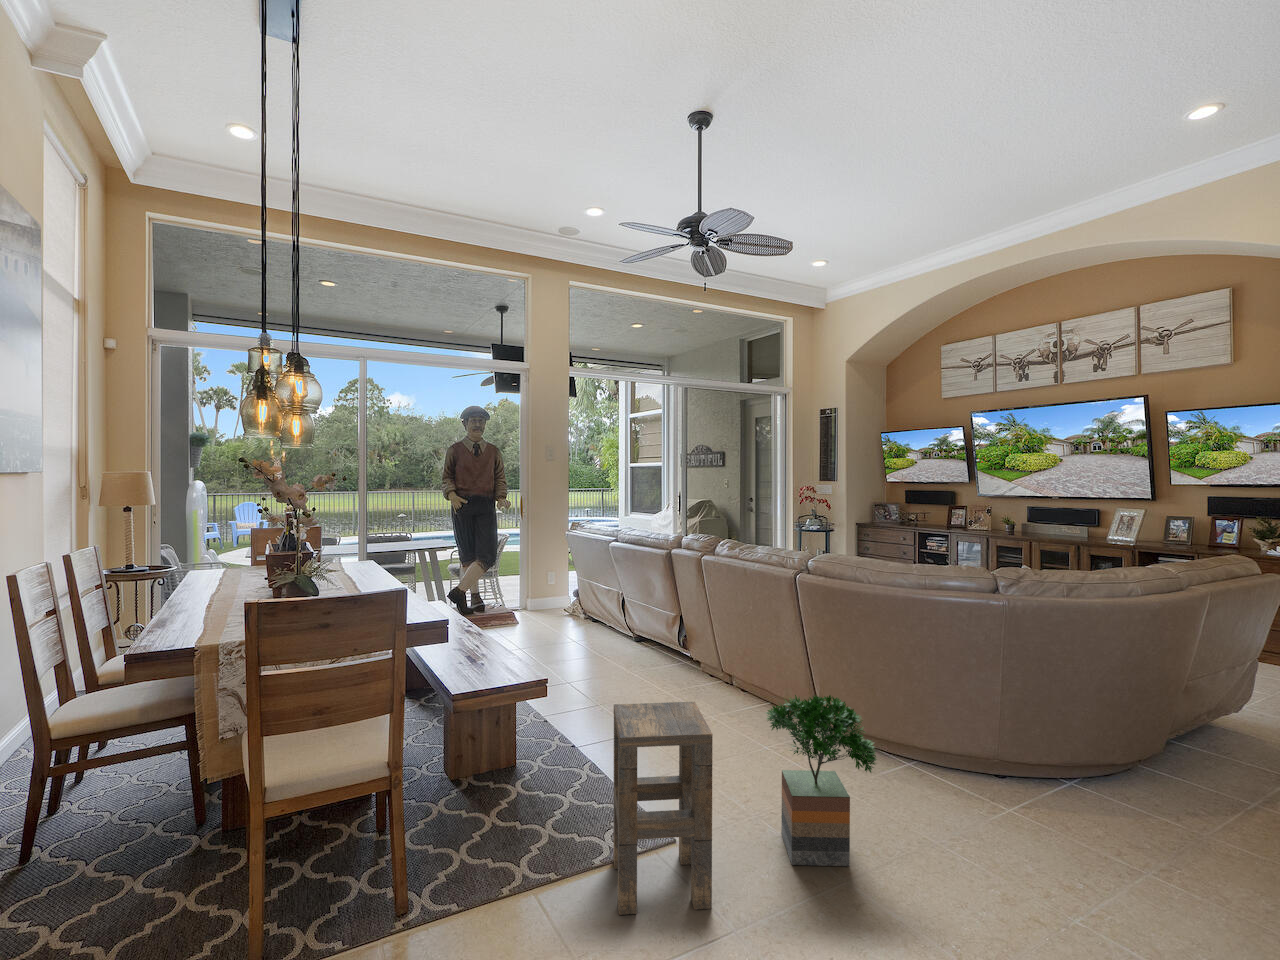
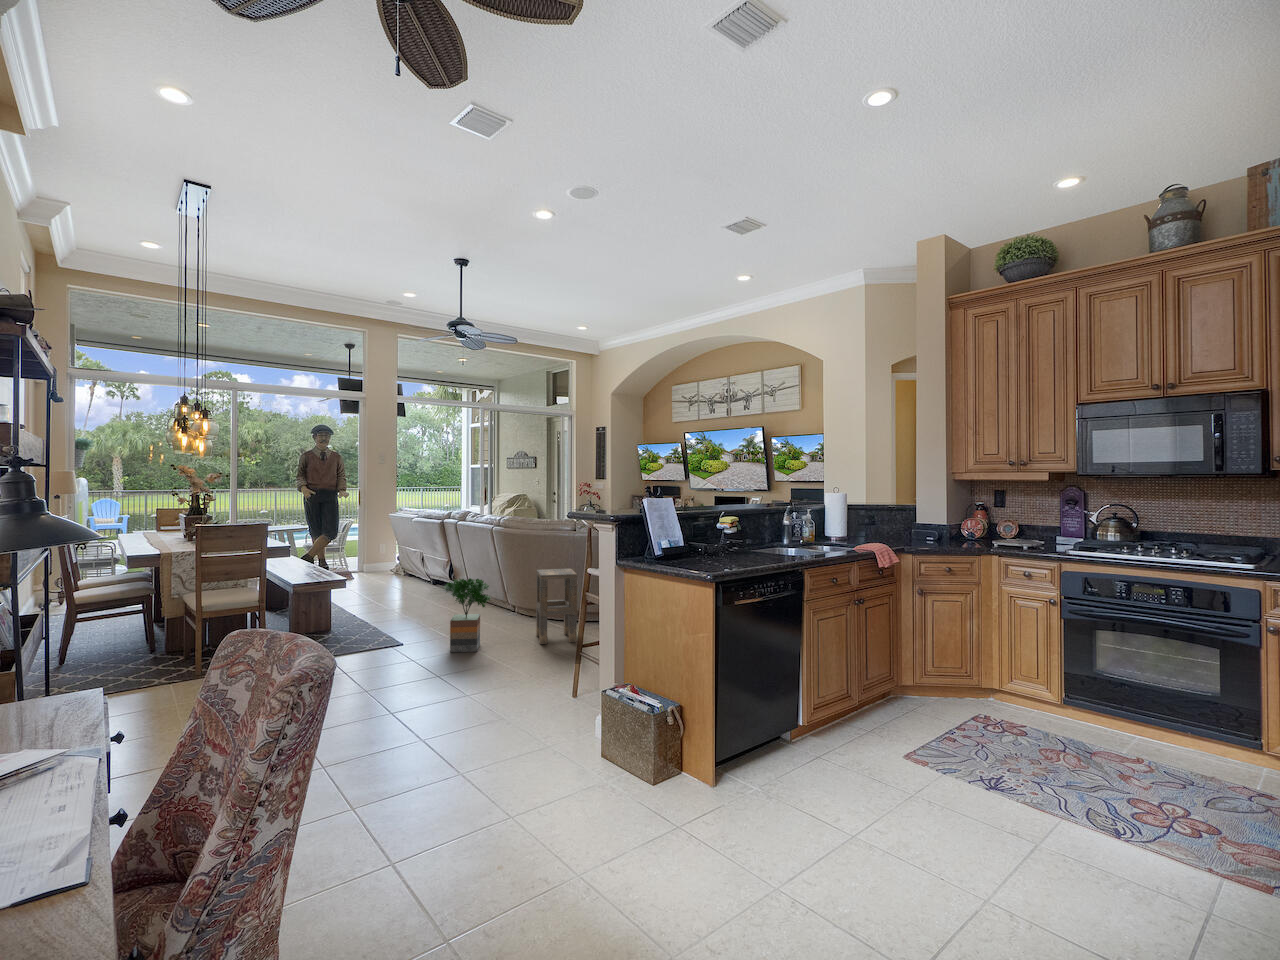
side table: present [613,702,713,915] -> present [536,569,577,644]

